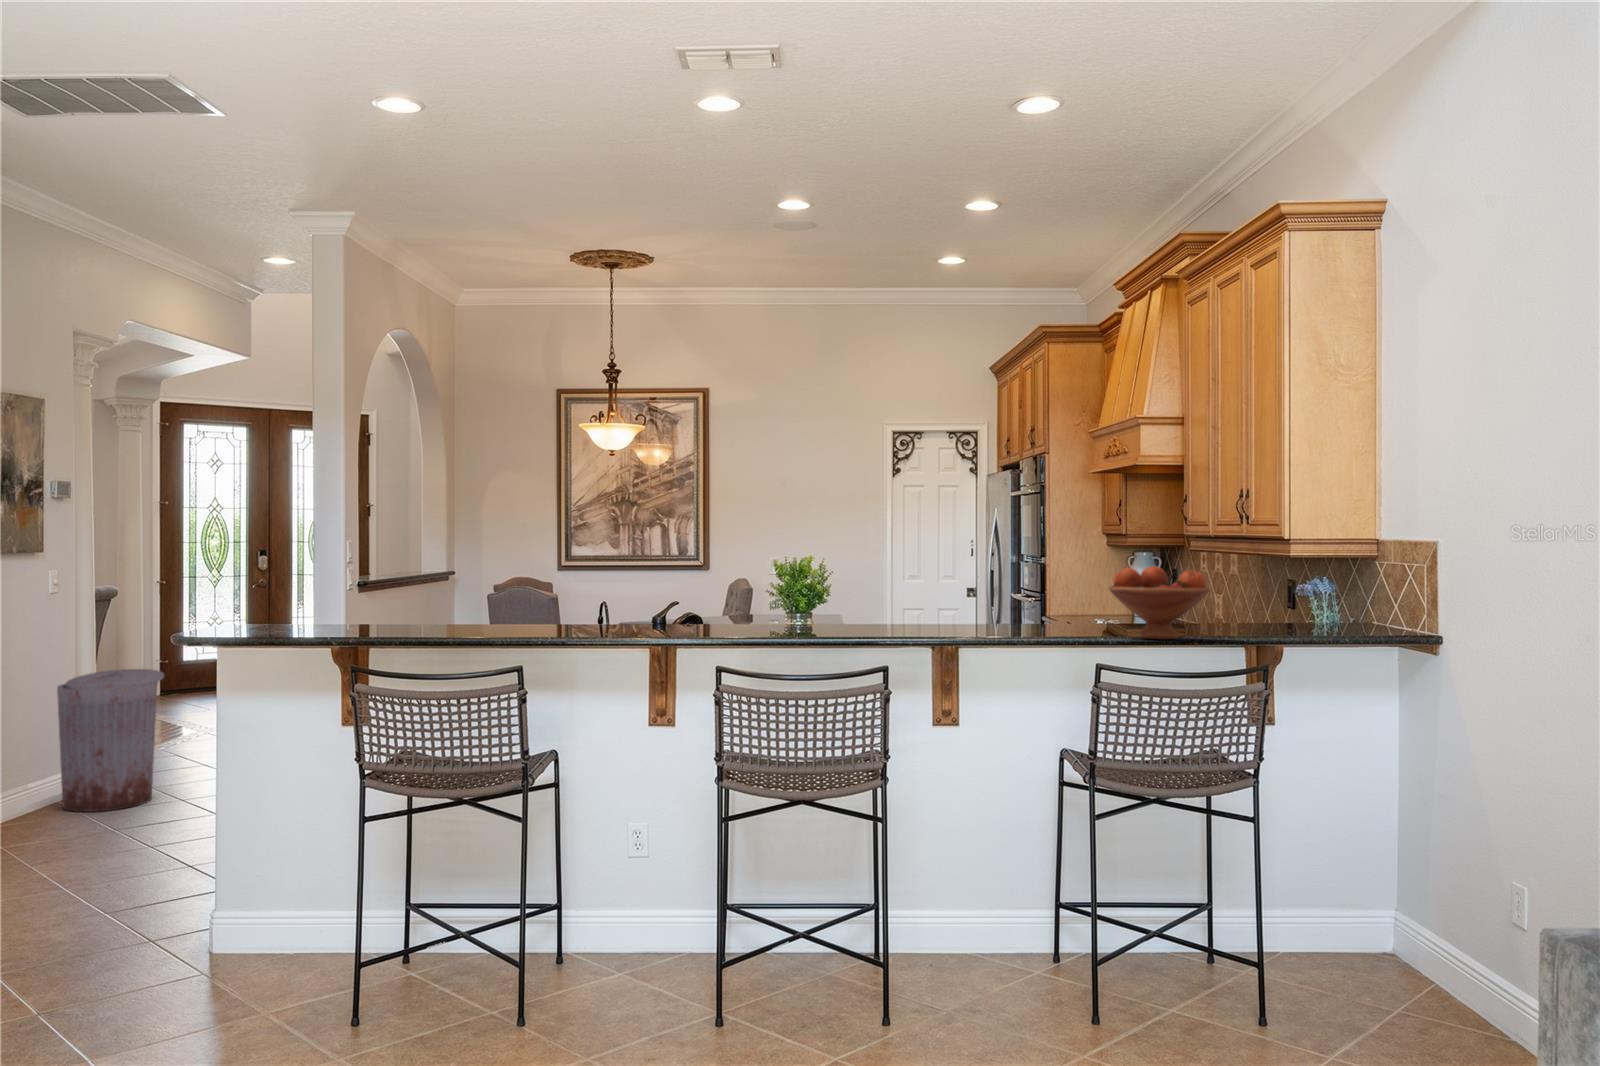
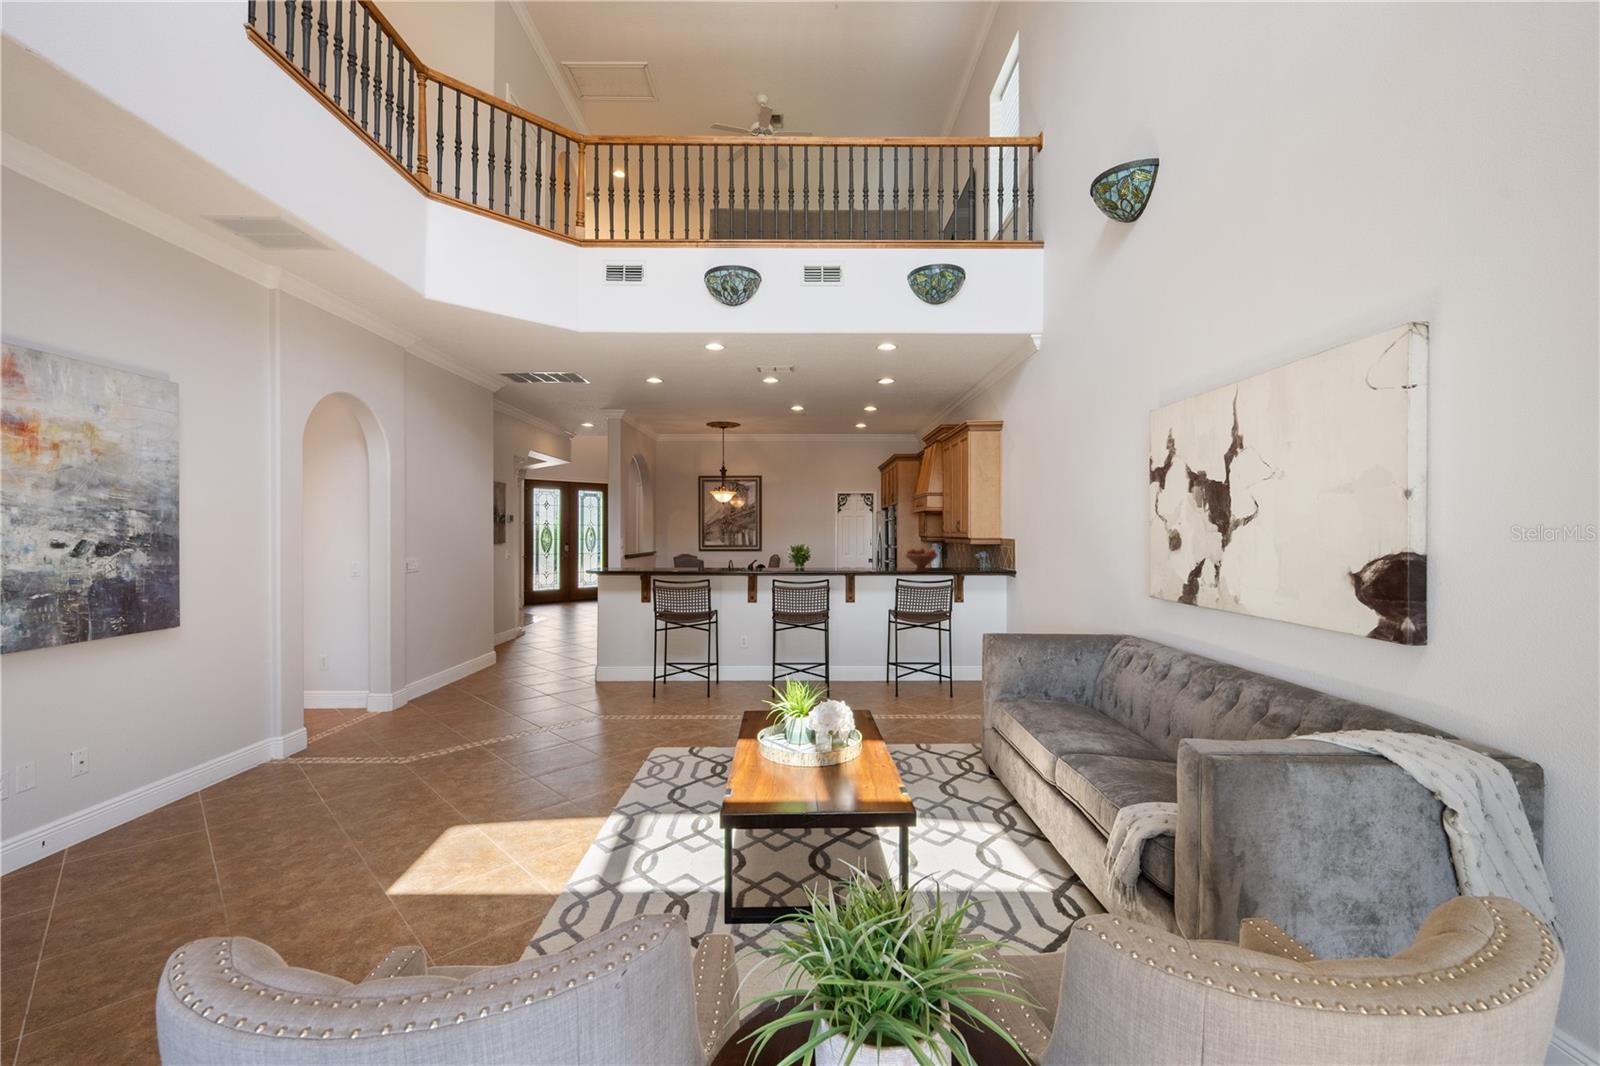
trash can: present [57,669,164,812] -> none [511,589,550,643]

